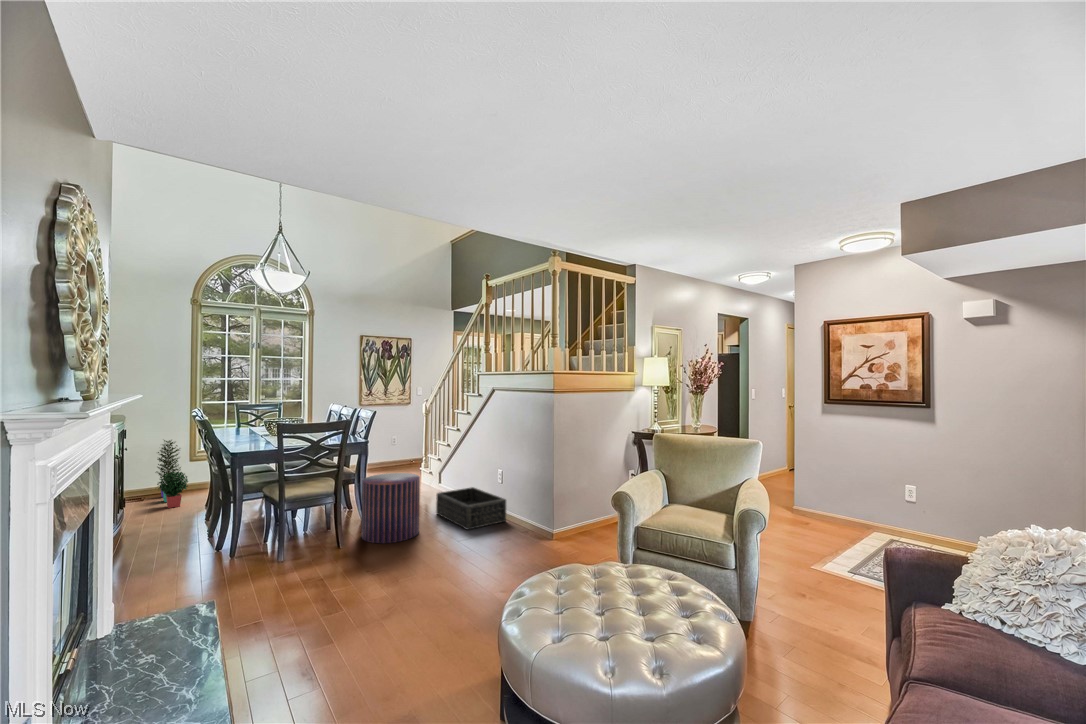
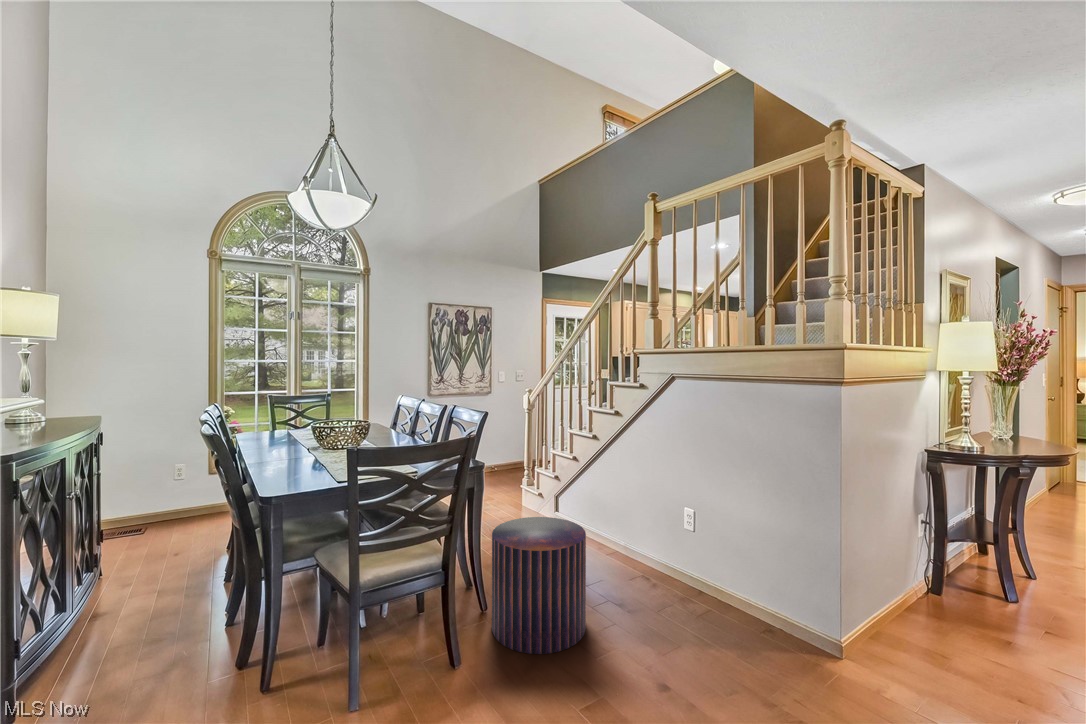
potted plant: present [156,440,188,508] -> none [160,447,208,554]
basket: present [436,487,506,530] -> none [585,528,711,617]

